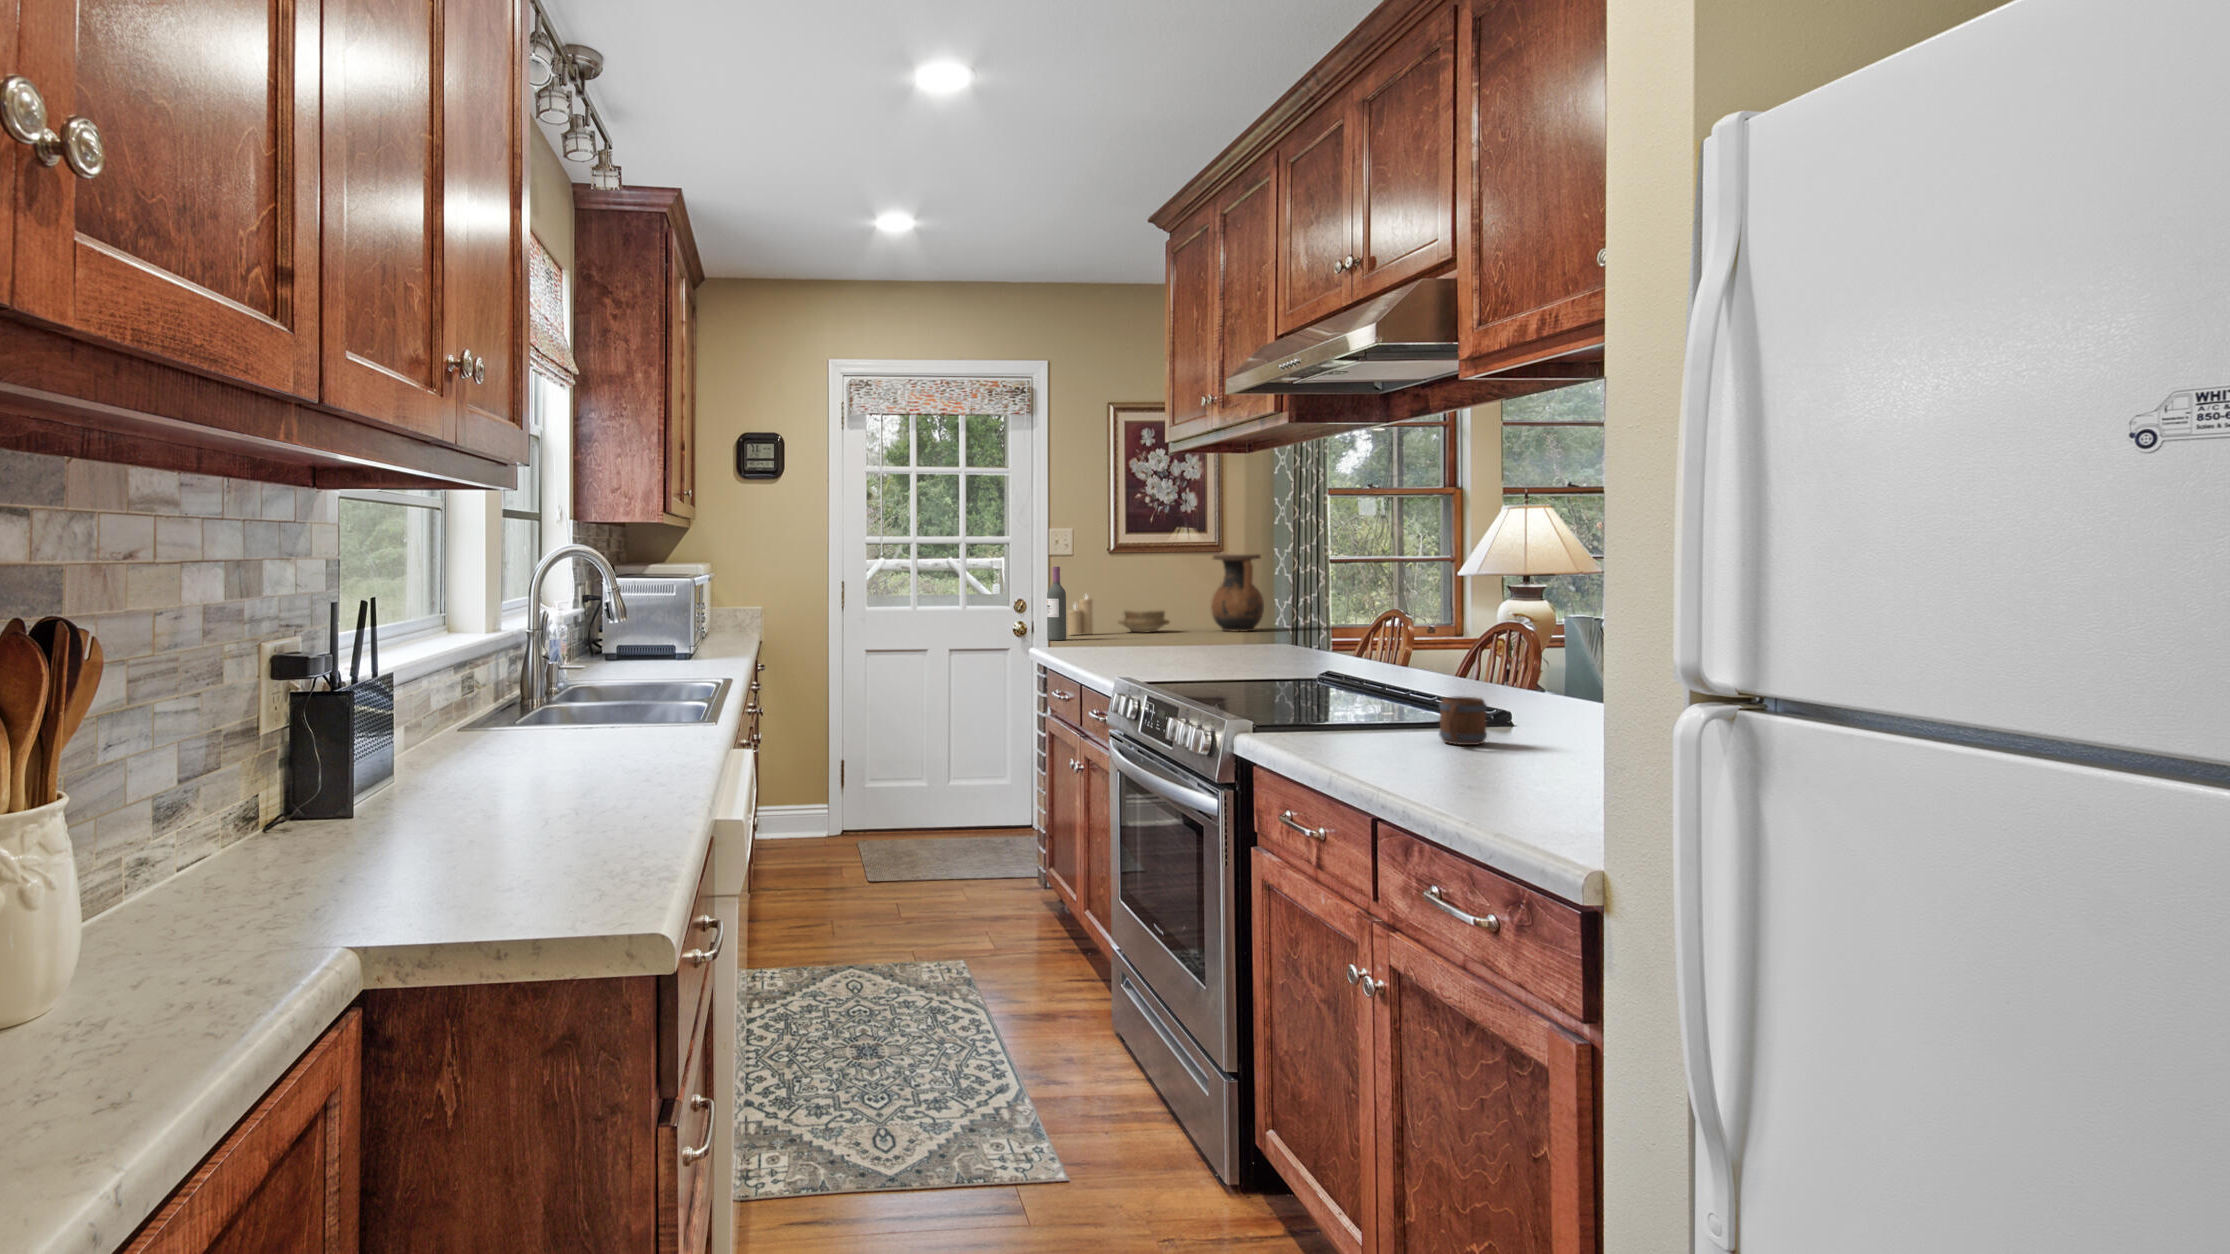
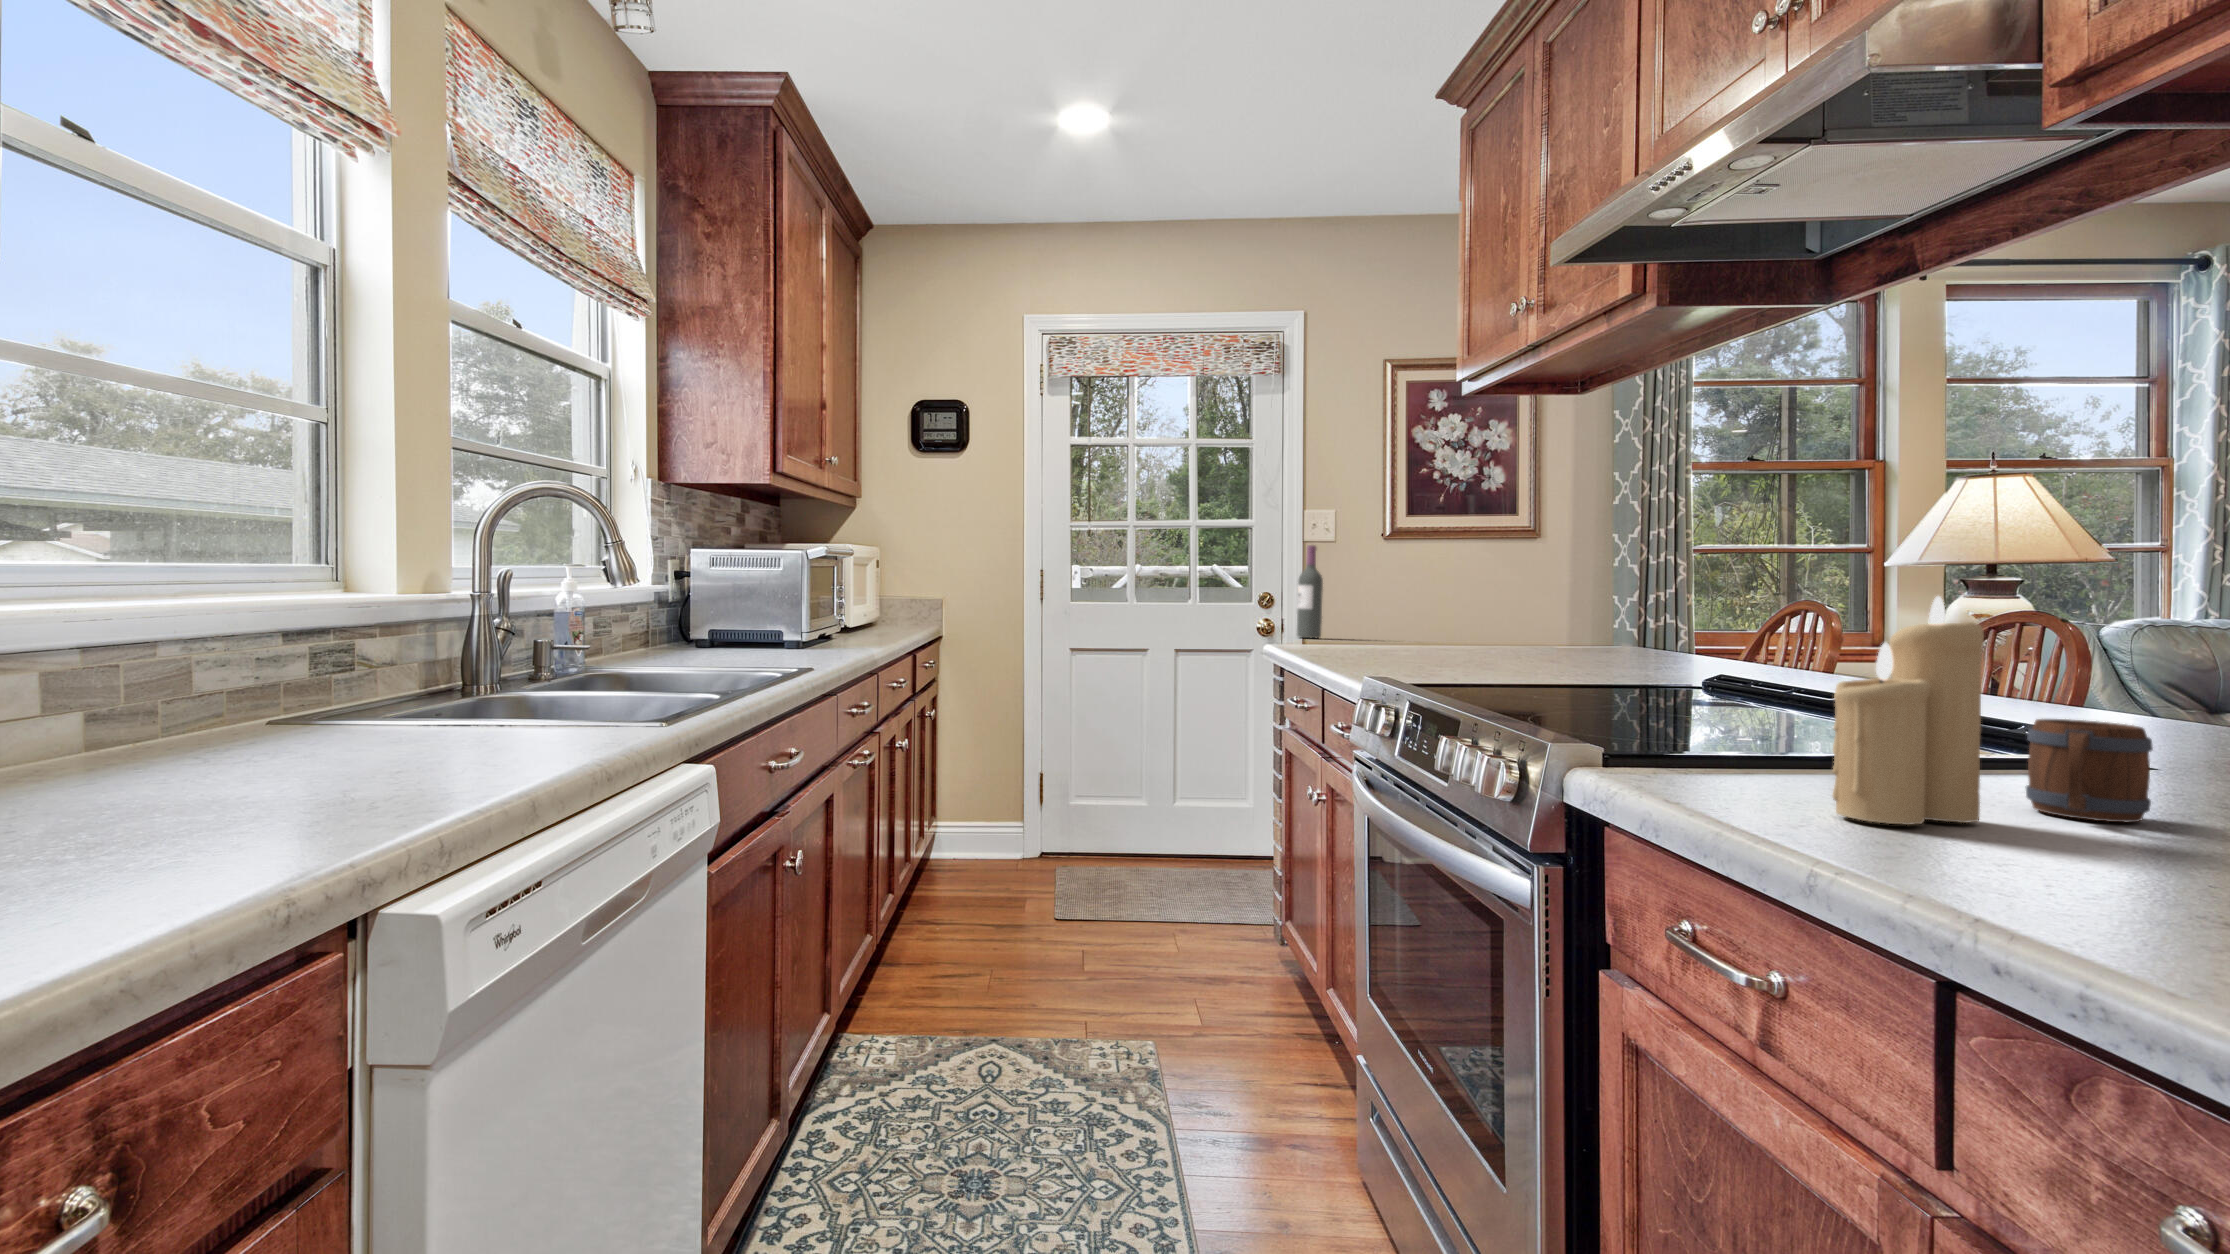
vase: present [1211,554,1264,632] -> none [1517,543,1591,643]
candle: present [1068,596,1093,635] -> present [1833,596,1984,825]
ceramic bowl: present [1118,611,1169,633] -> none [1392,608,1461,638]

